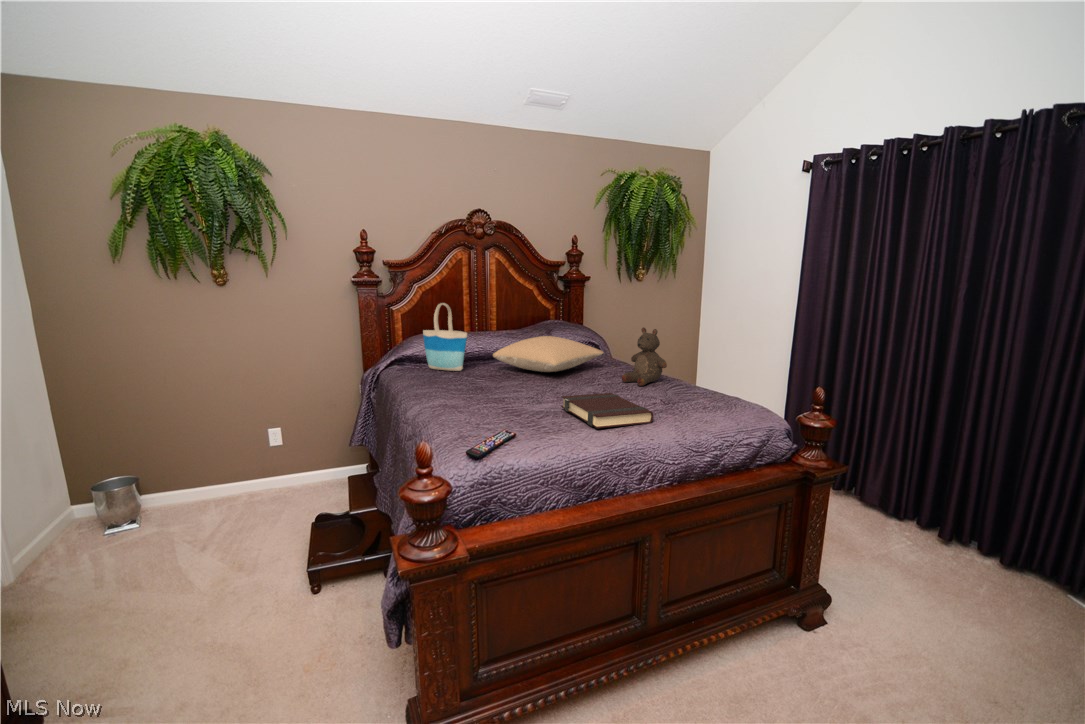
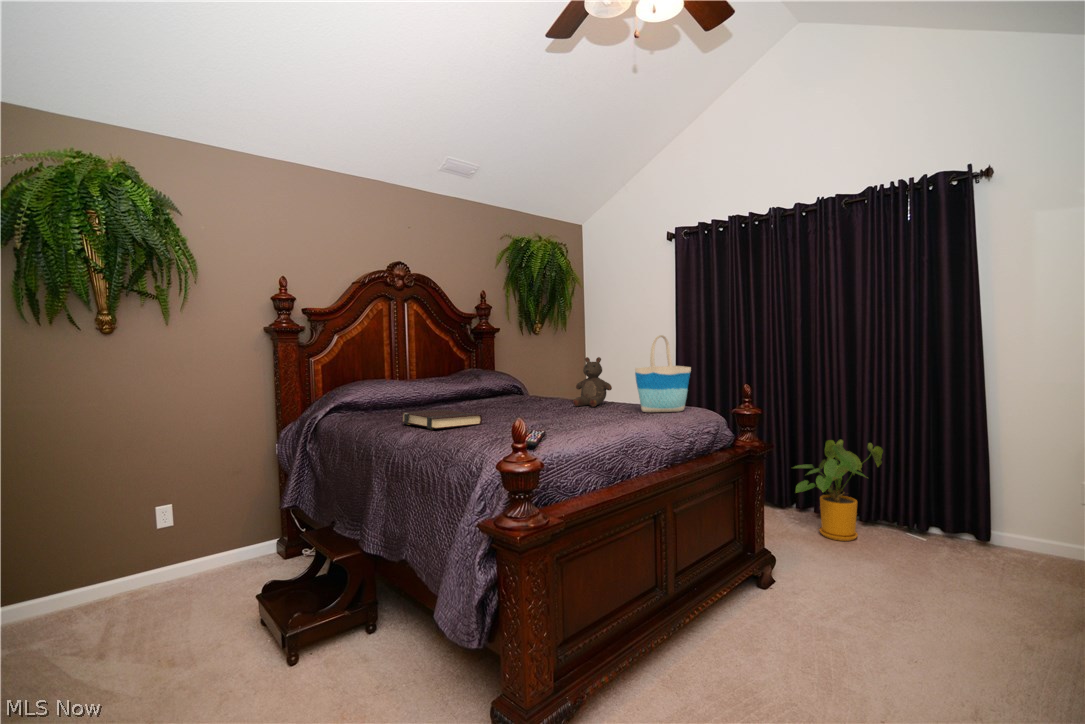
tote bag: present [423,303,467,371] -> present [635,335,691,412]
pillow: present [493,336,603,372] -> none [444,374,543,406]
book: present [561,393,653,428] -> present [401,410,482,429]
house plant: none [901,452,1052,585] -> present [794,440,883,541]

